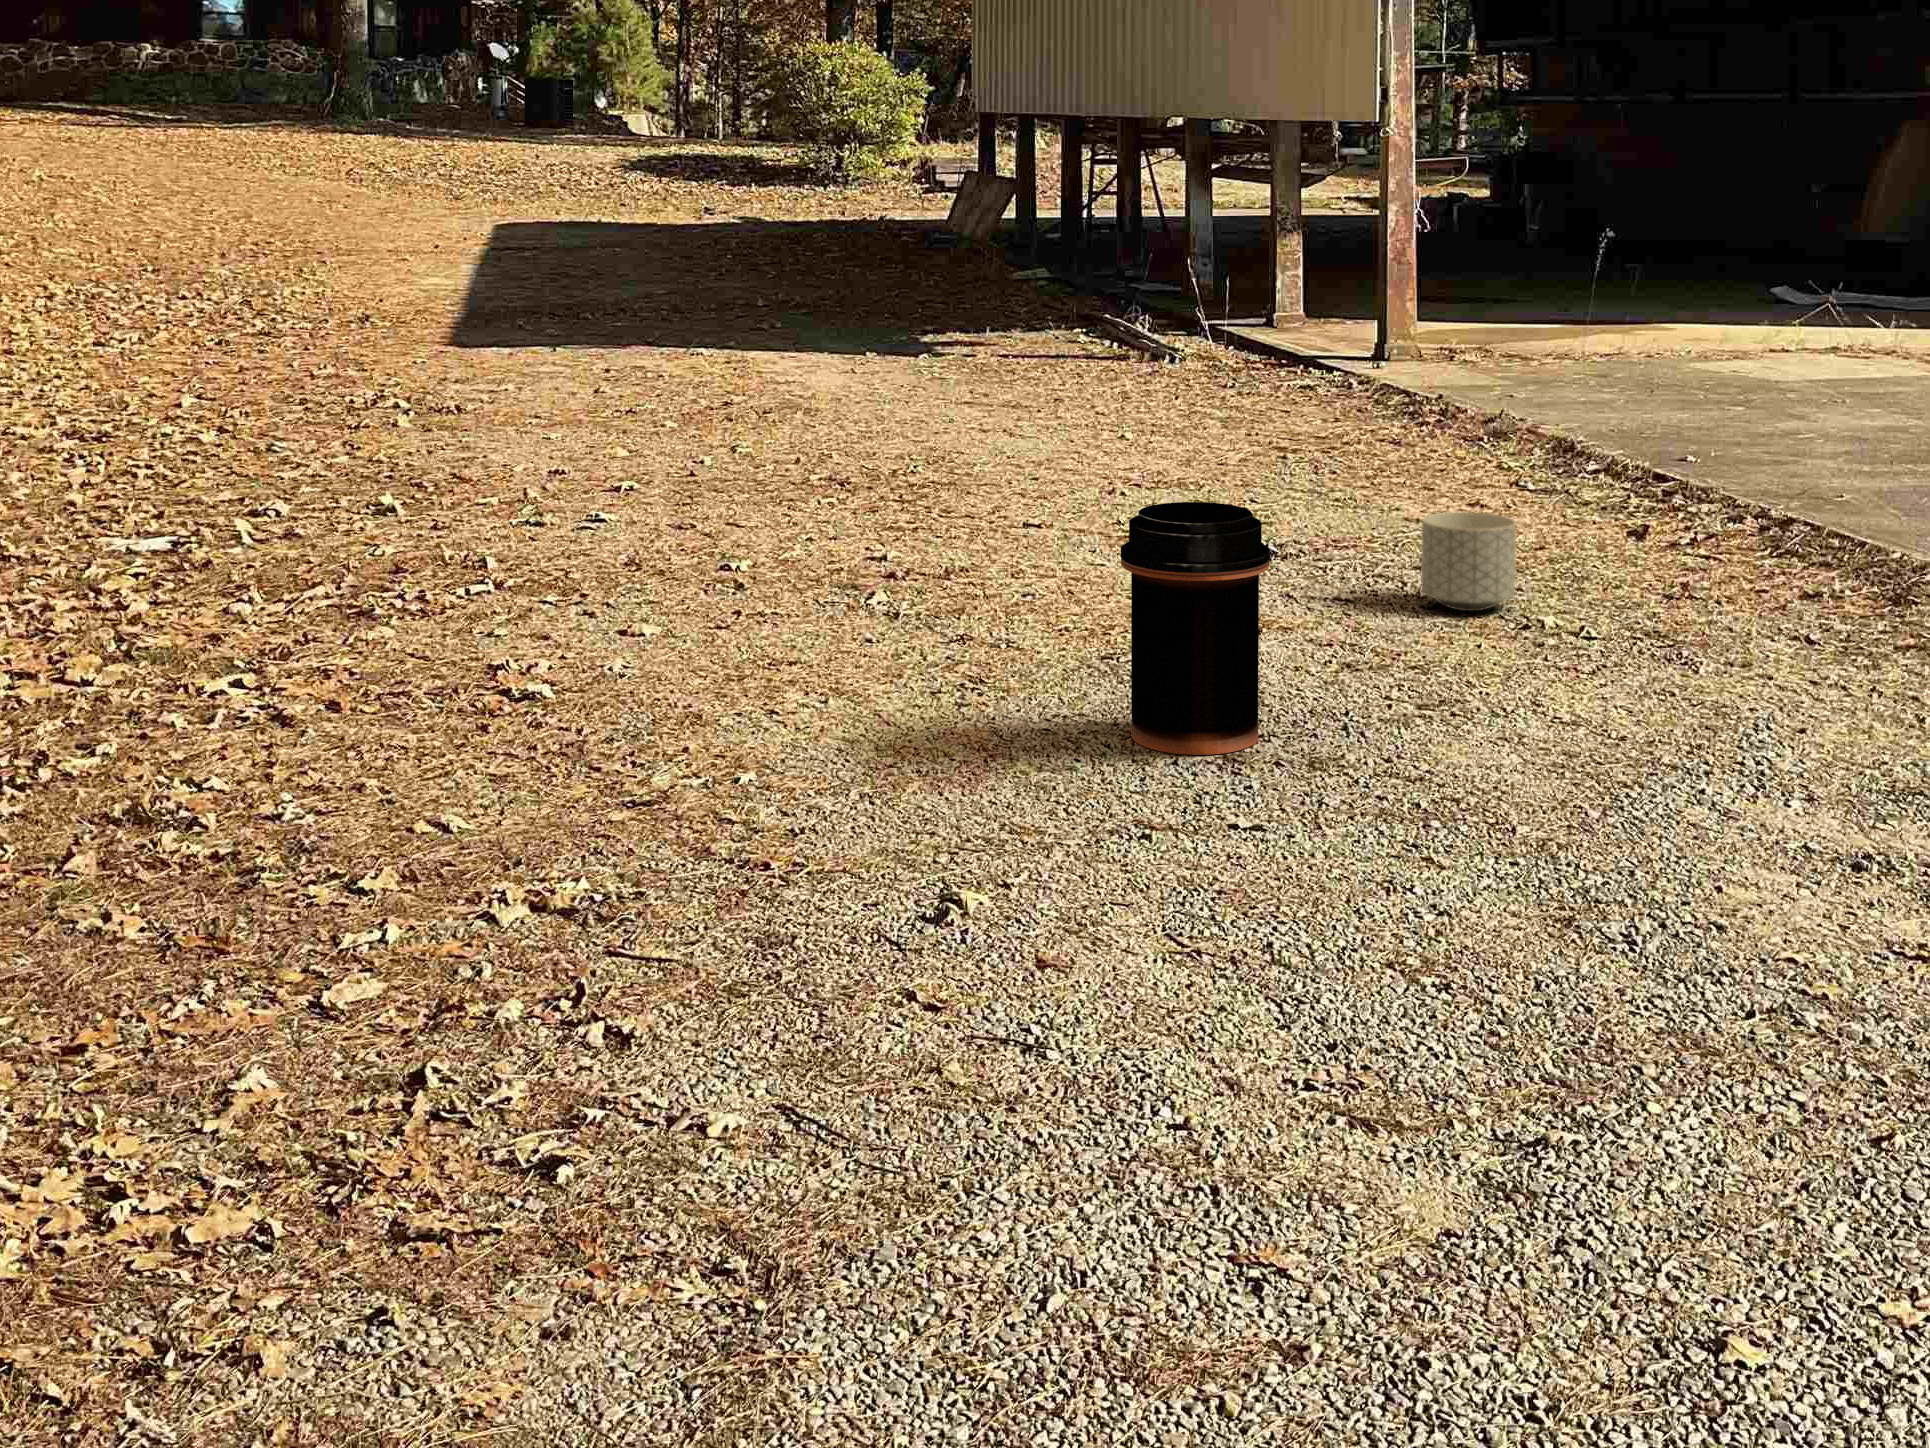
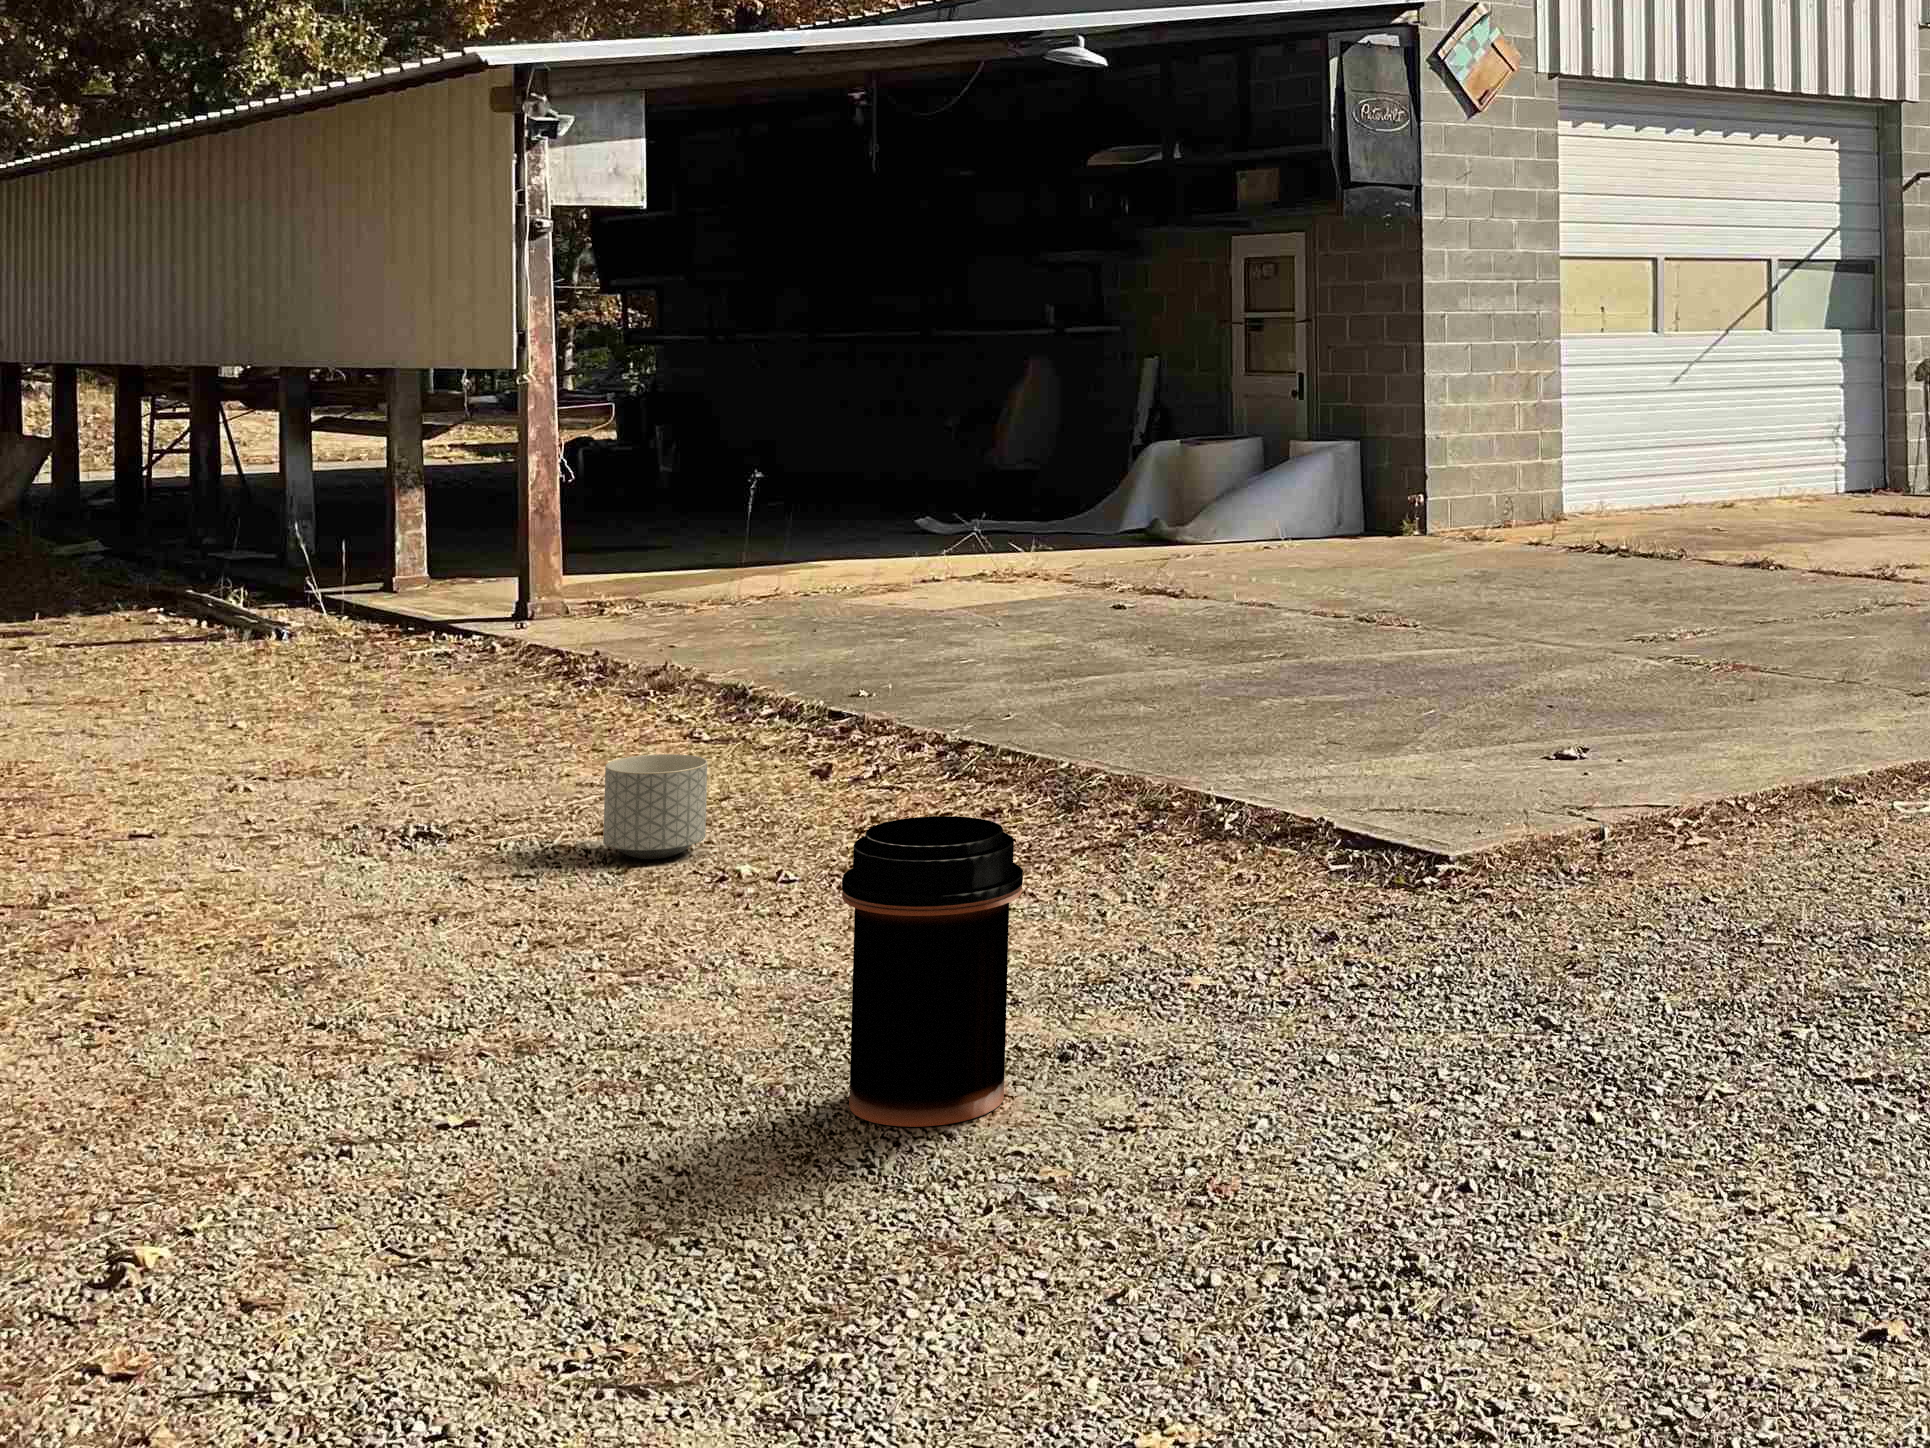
trash can: present [1121,502,1270,755] -> present [842,816,1023,1127]

